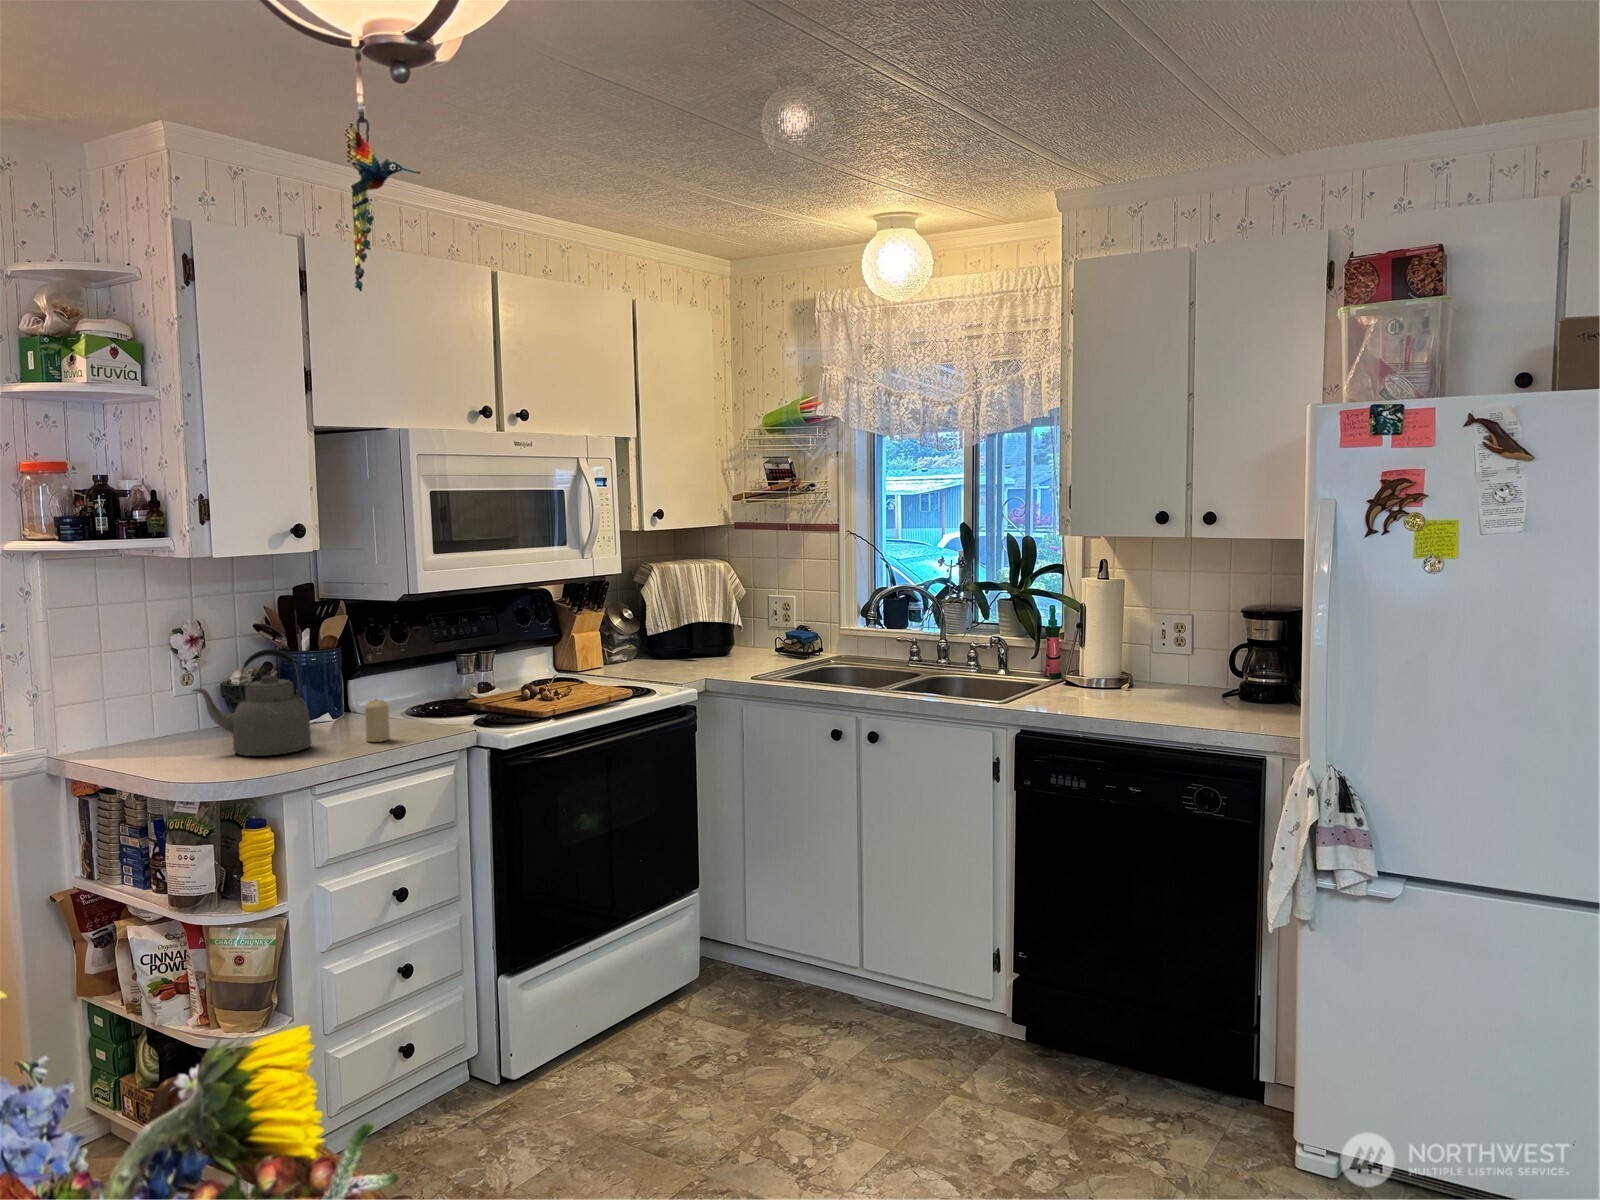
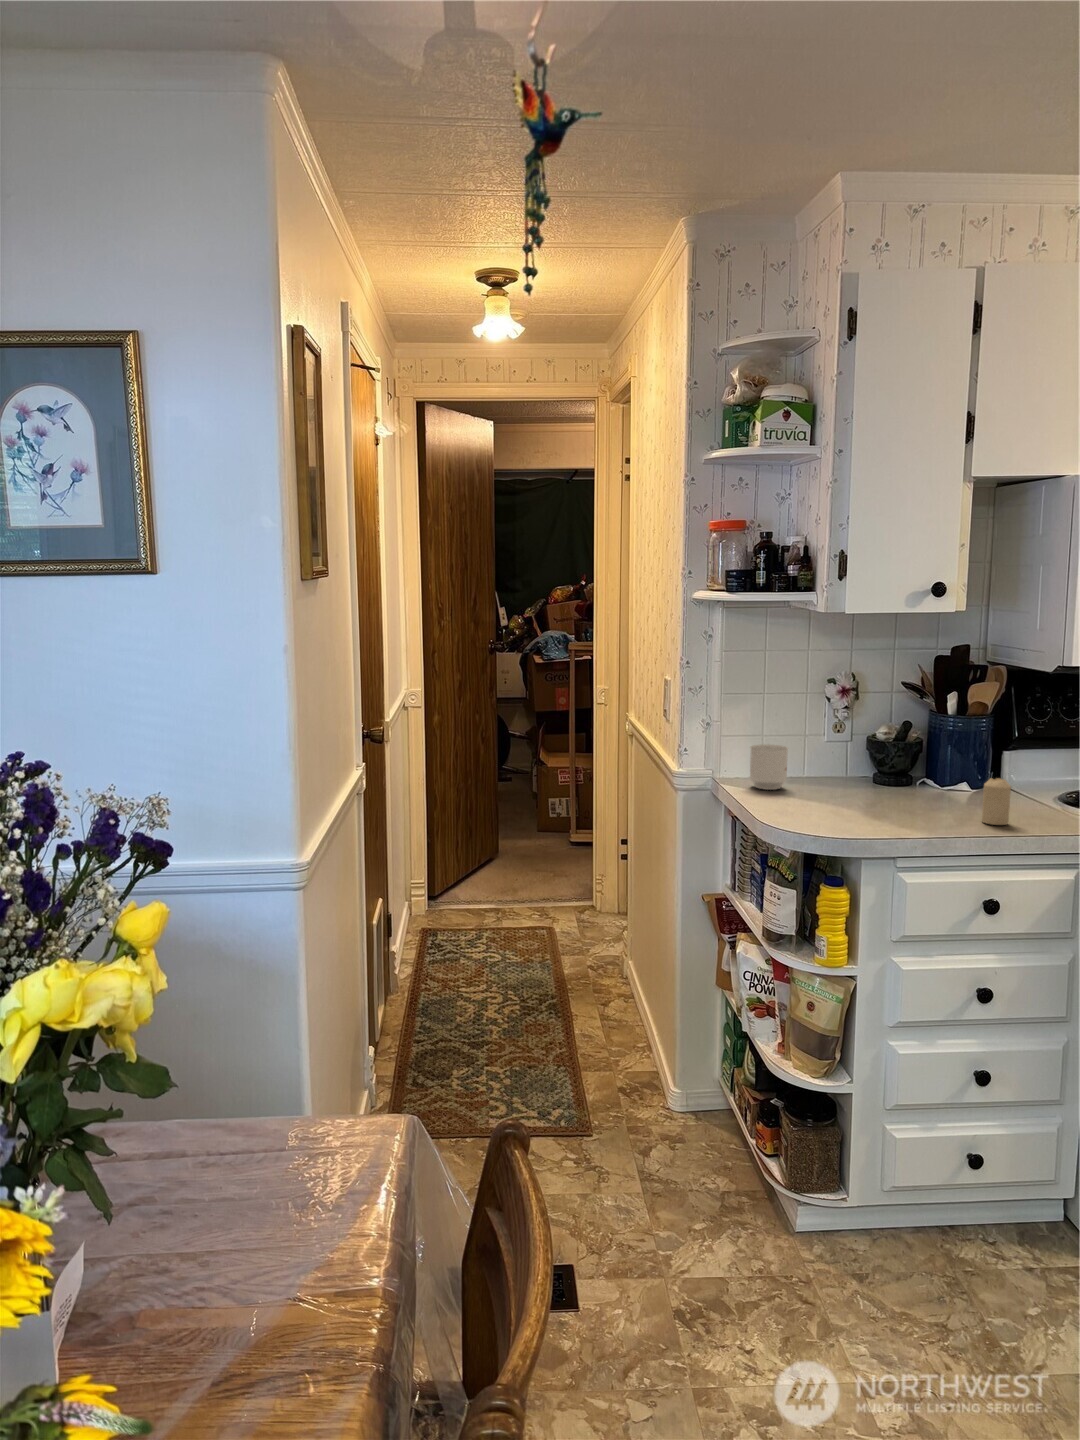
kettle: present [193,649,311,756] -> none [817,709,923,817]
mug: none [102,706,151,757] -> present [750,744,788,790]

